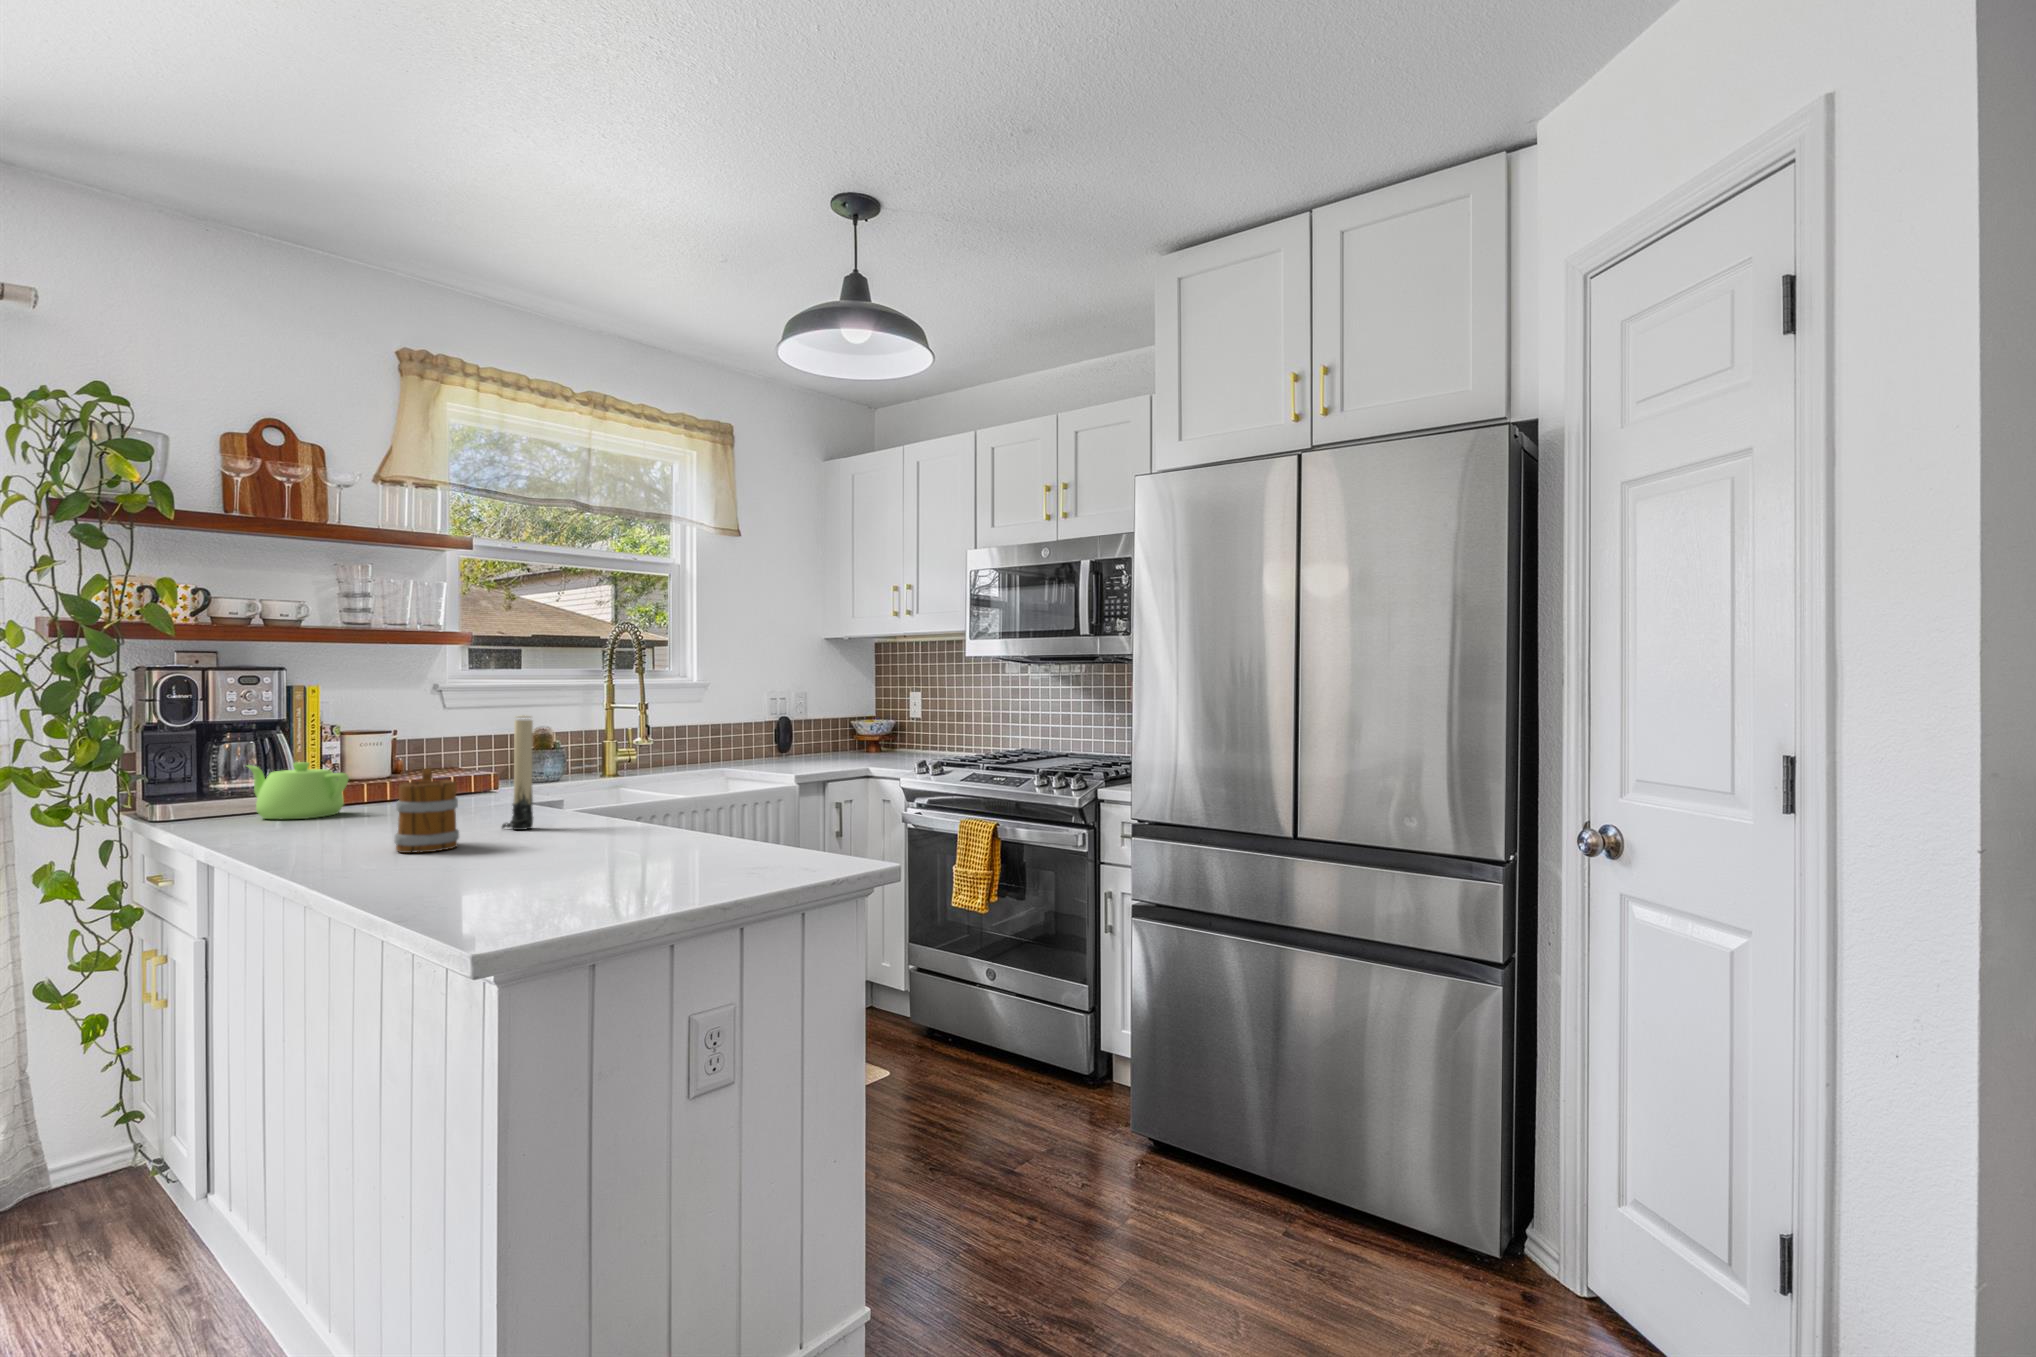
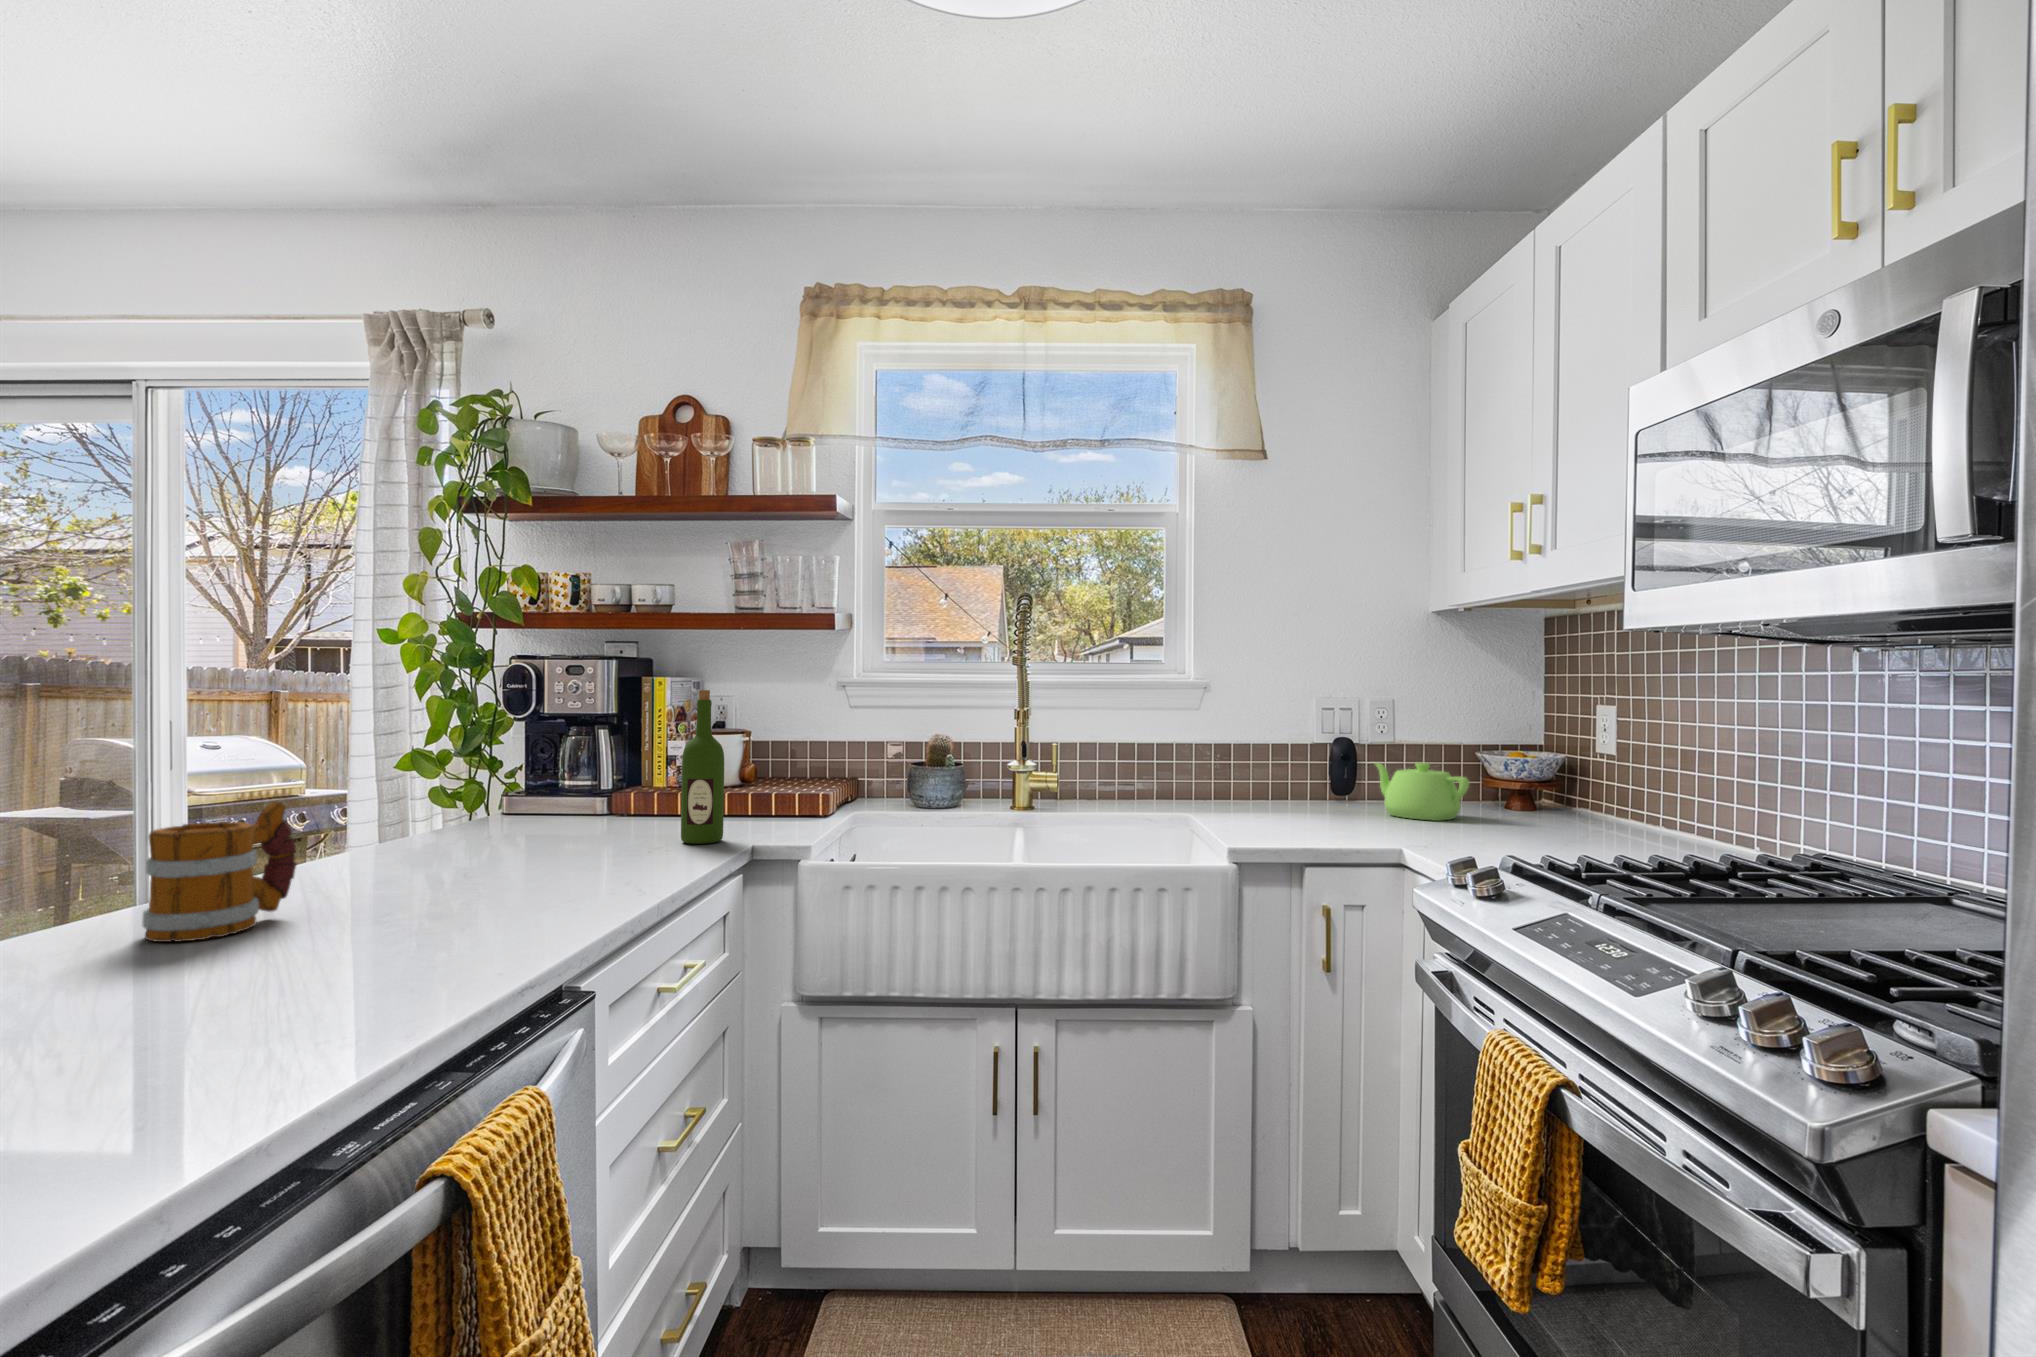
wine bottle: none [458,693,492,806] -> present [681,690,724,844]
candle: present [502,716,533,830] -> none [438,726,483,912]
teapot: present [247,762,349,819] -> present [1375,763,1469,821]

